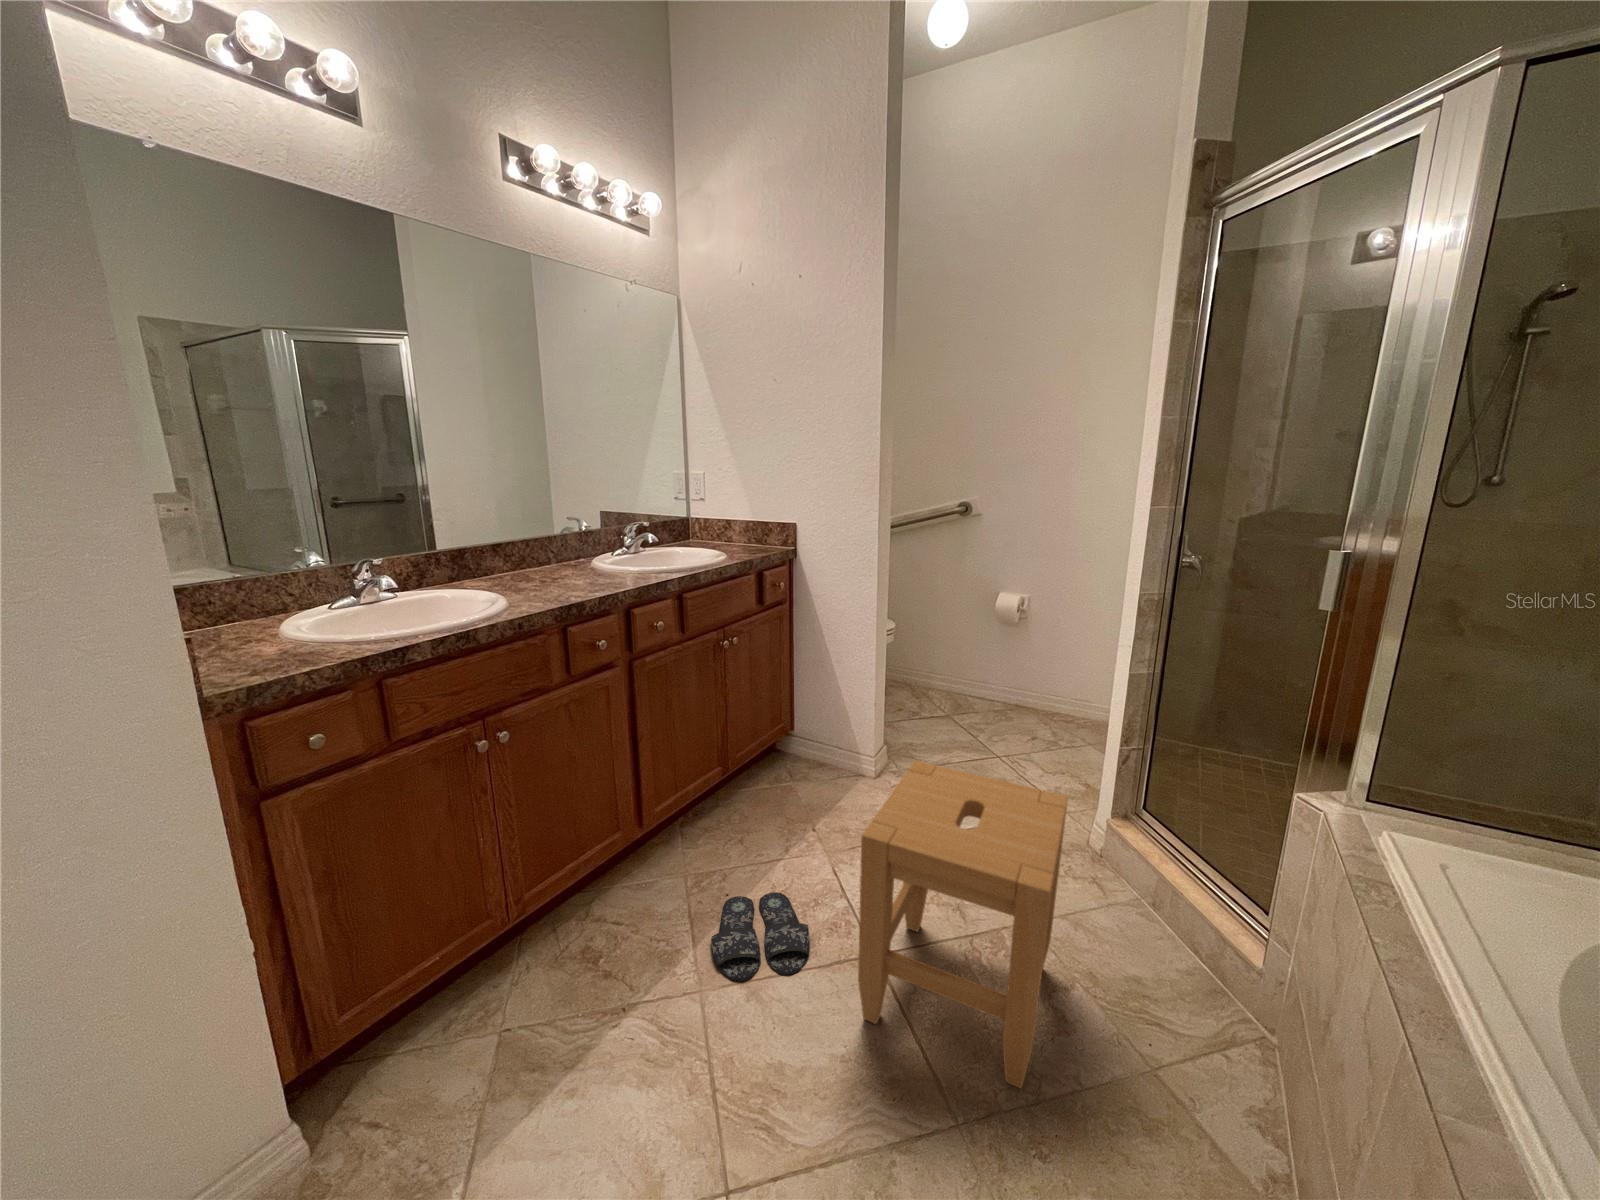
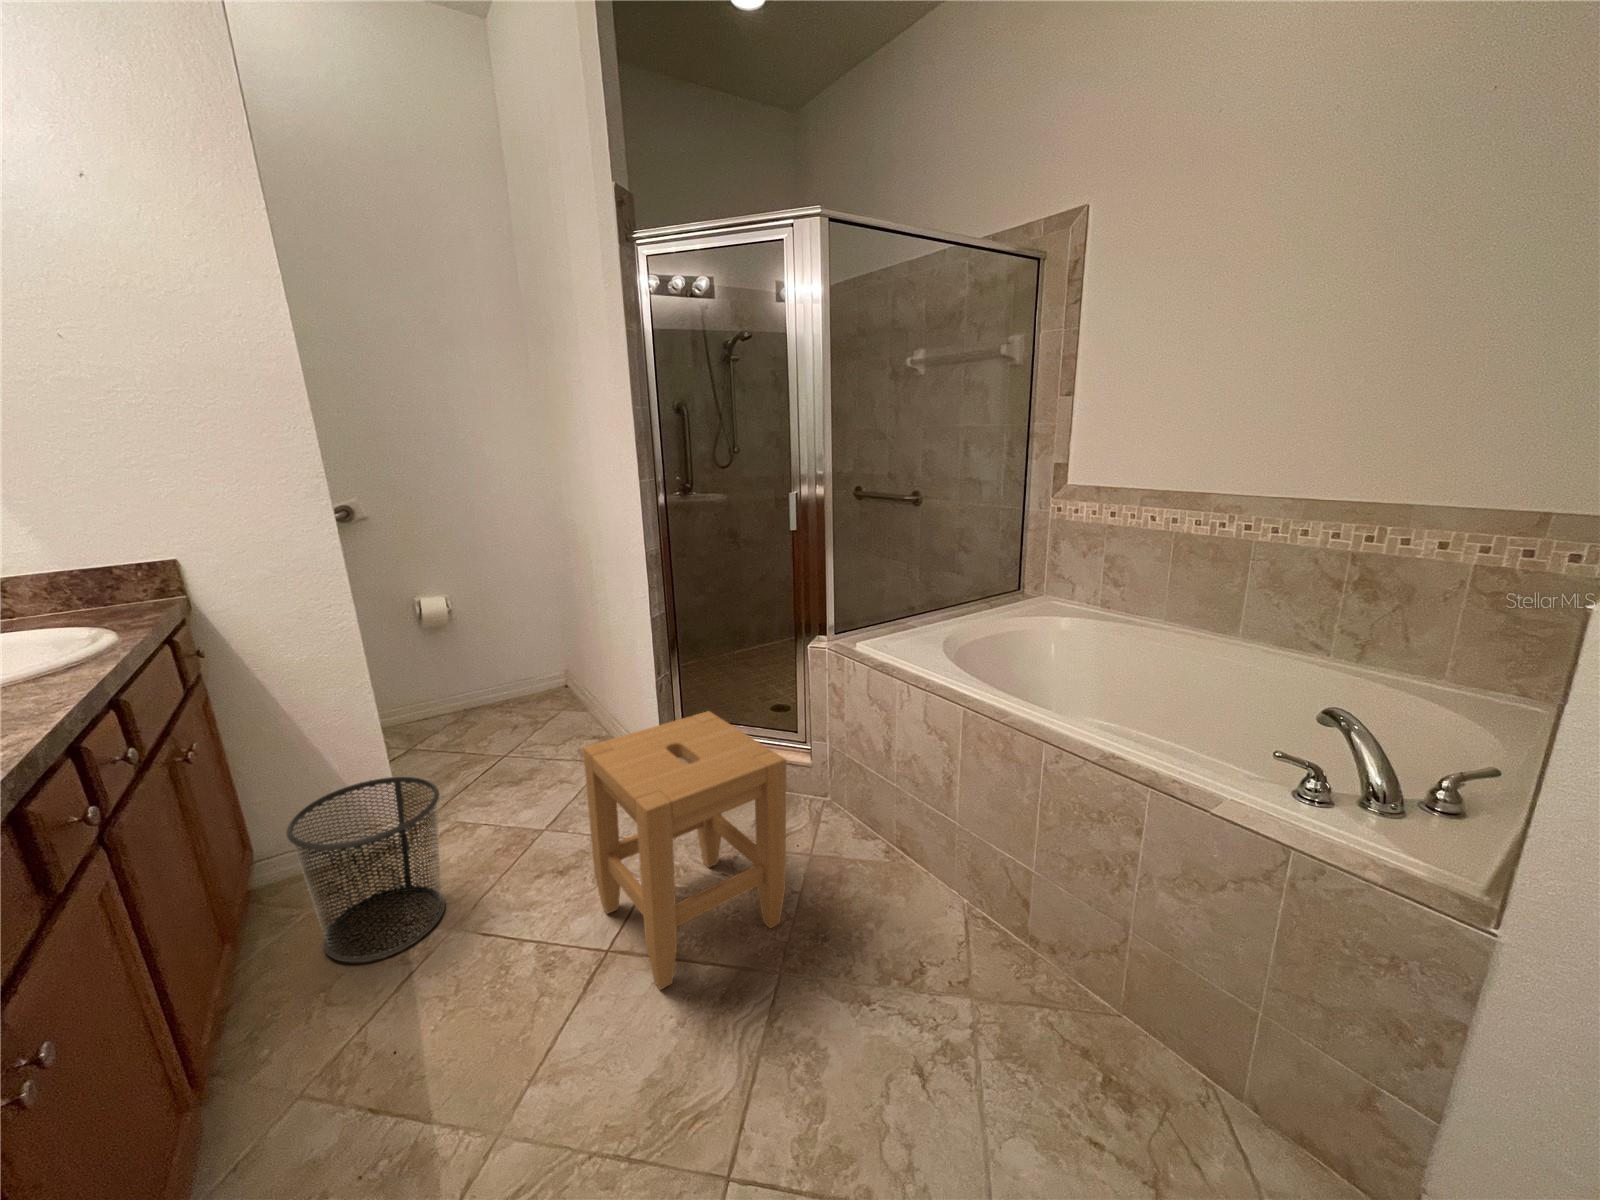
waste bin: none [762,713,857,844] -> present [286,777,445,962]
slippers: present [711,892,810,982] -> none [402,987,568,1105]

